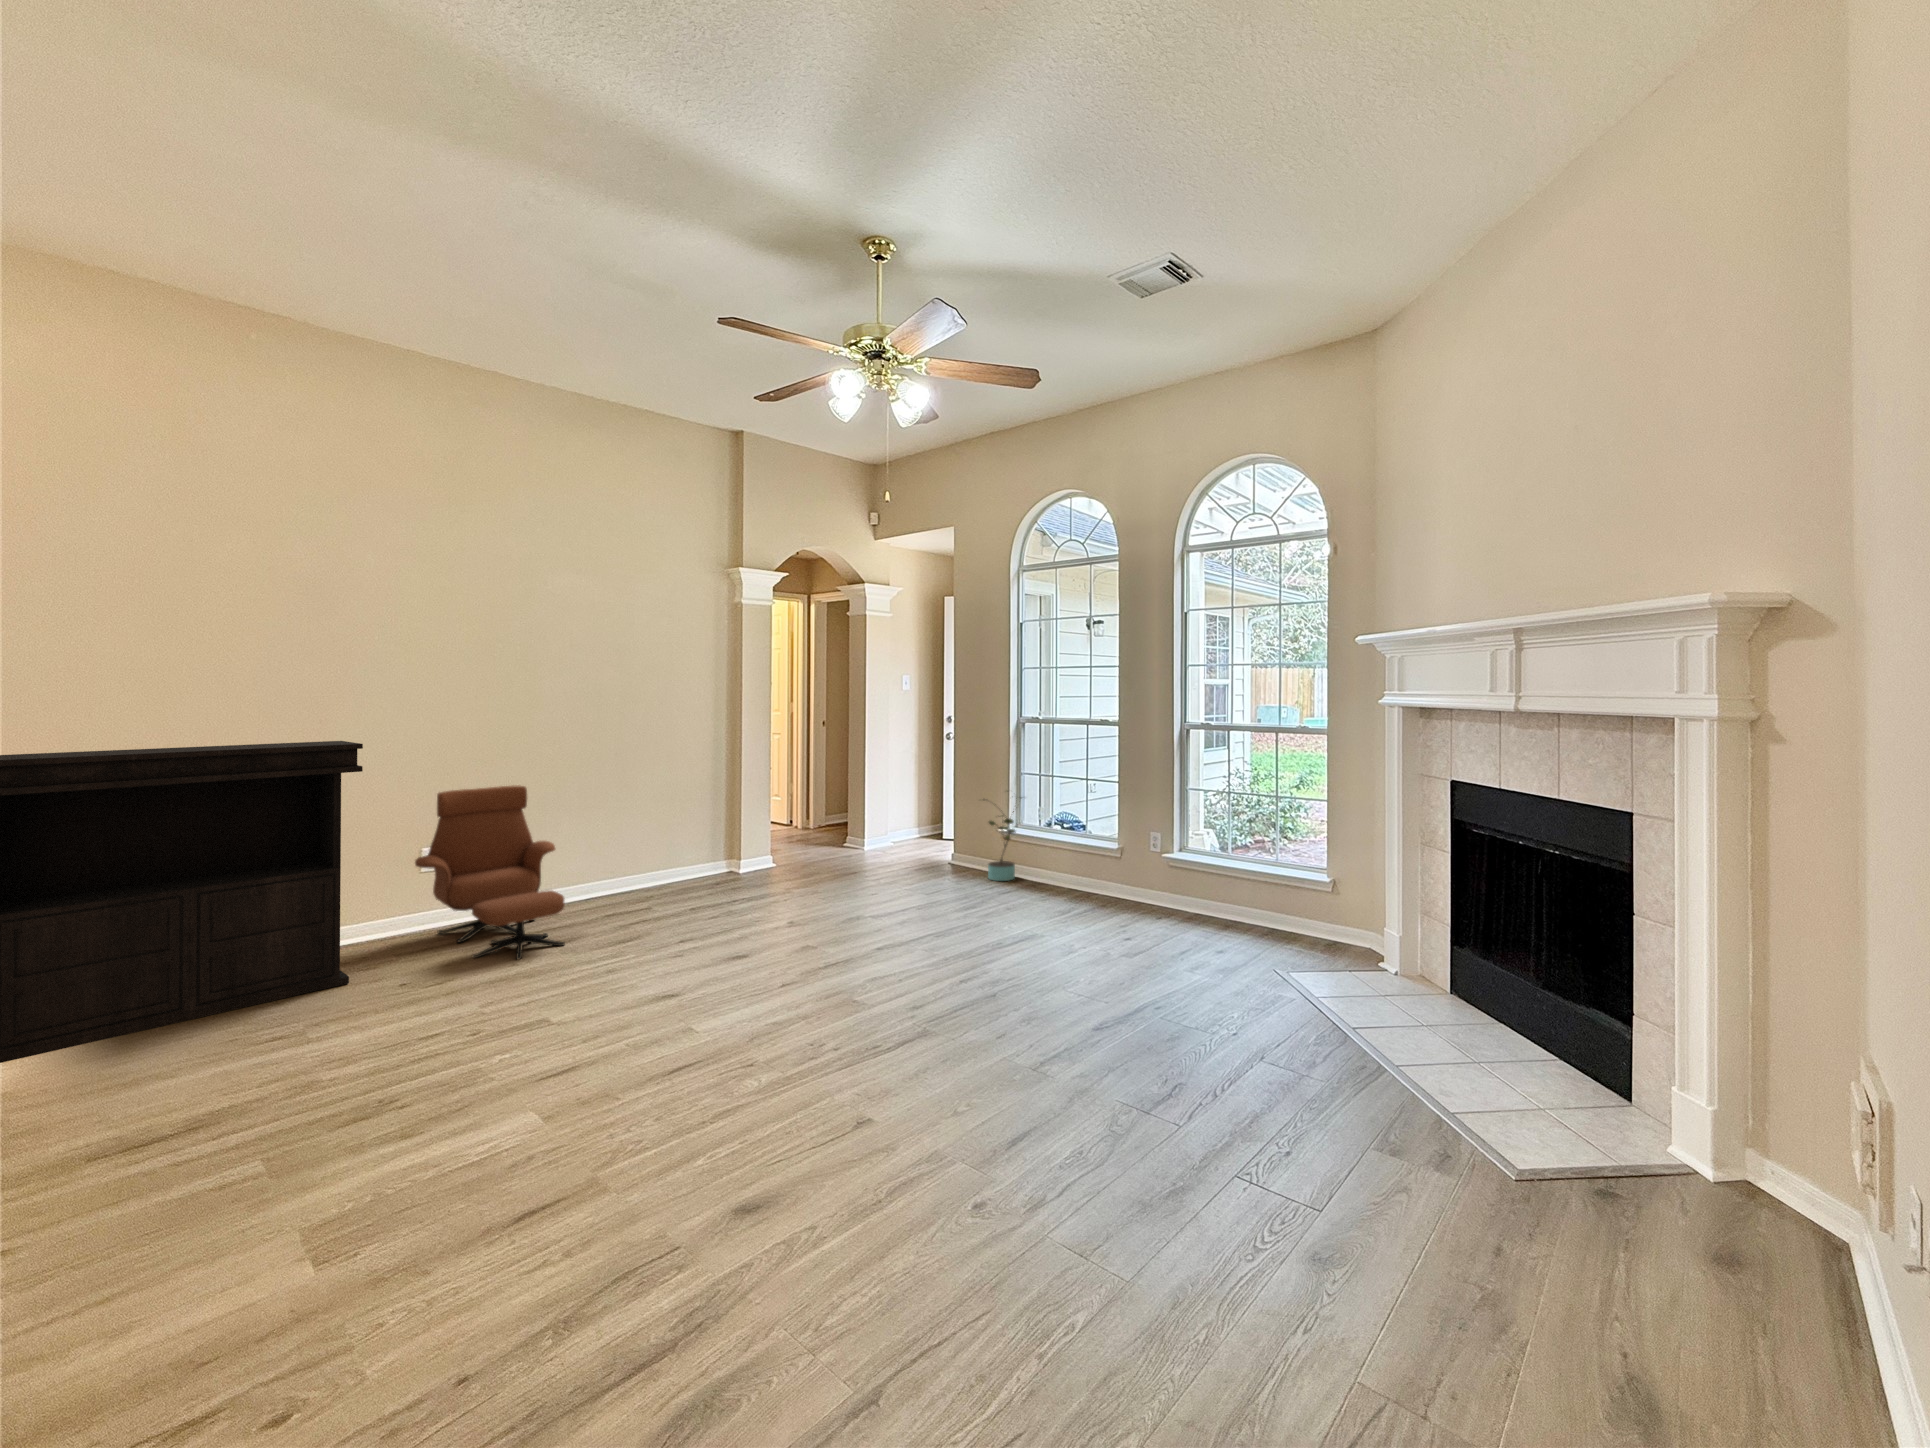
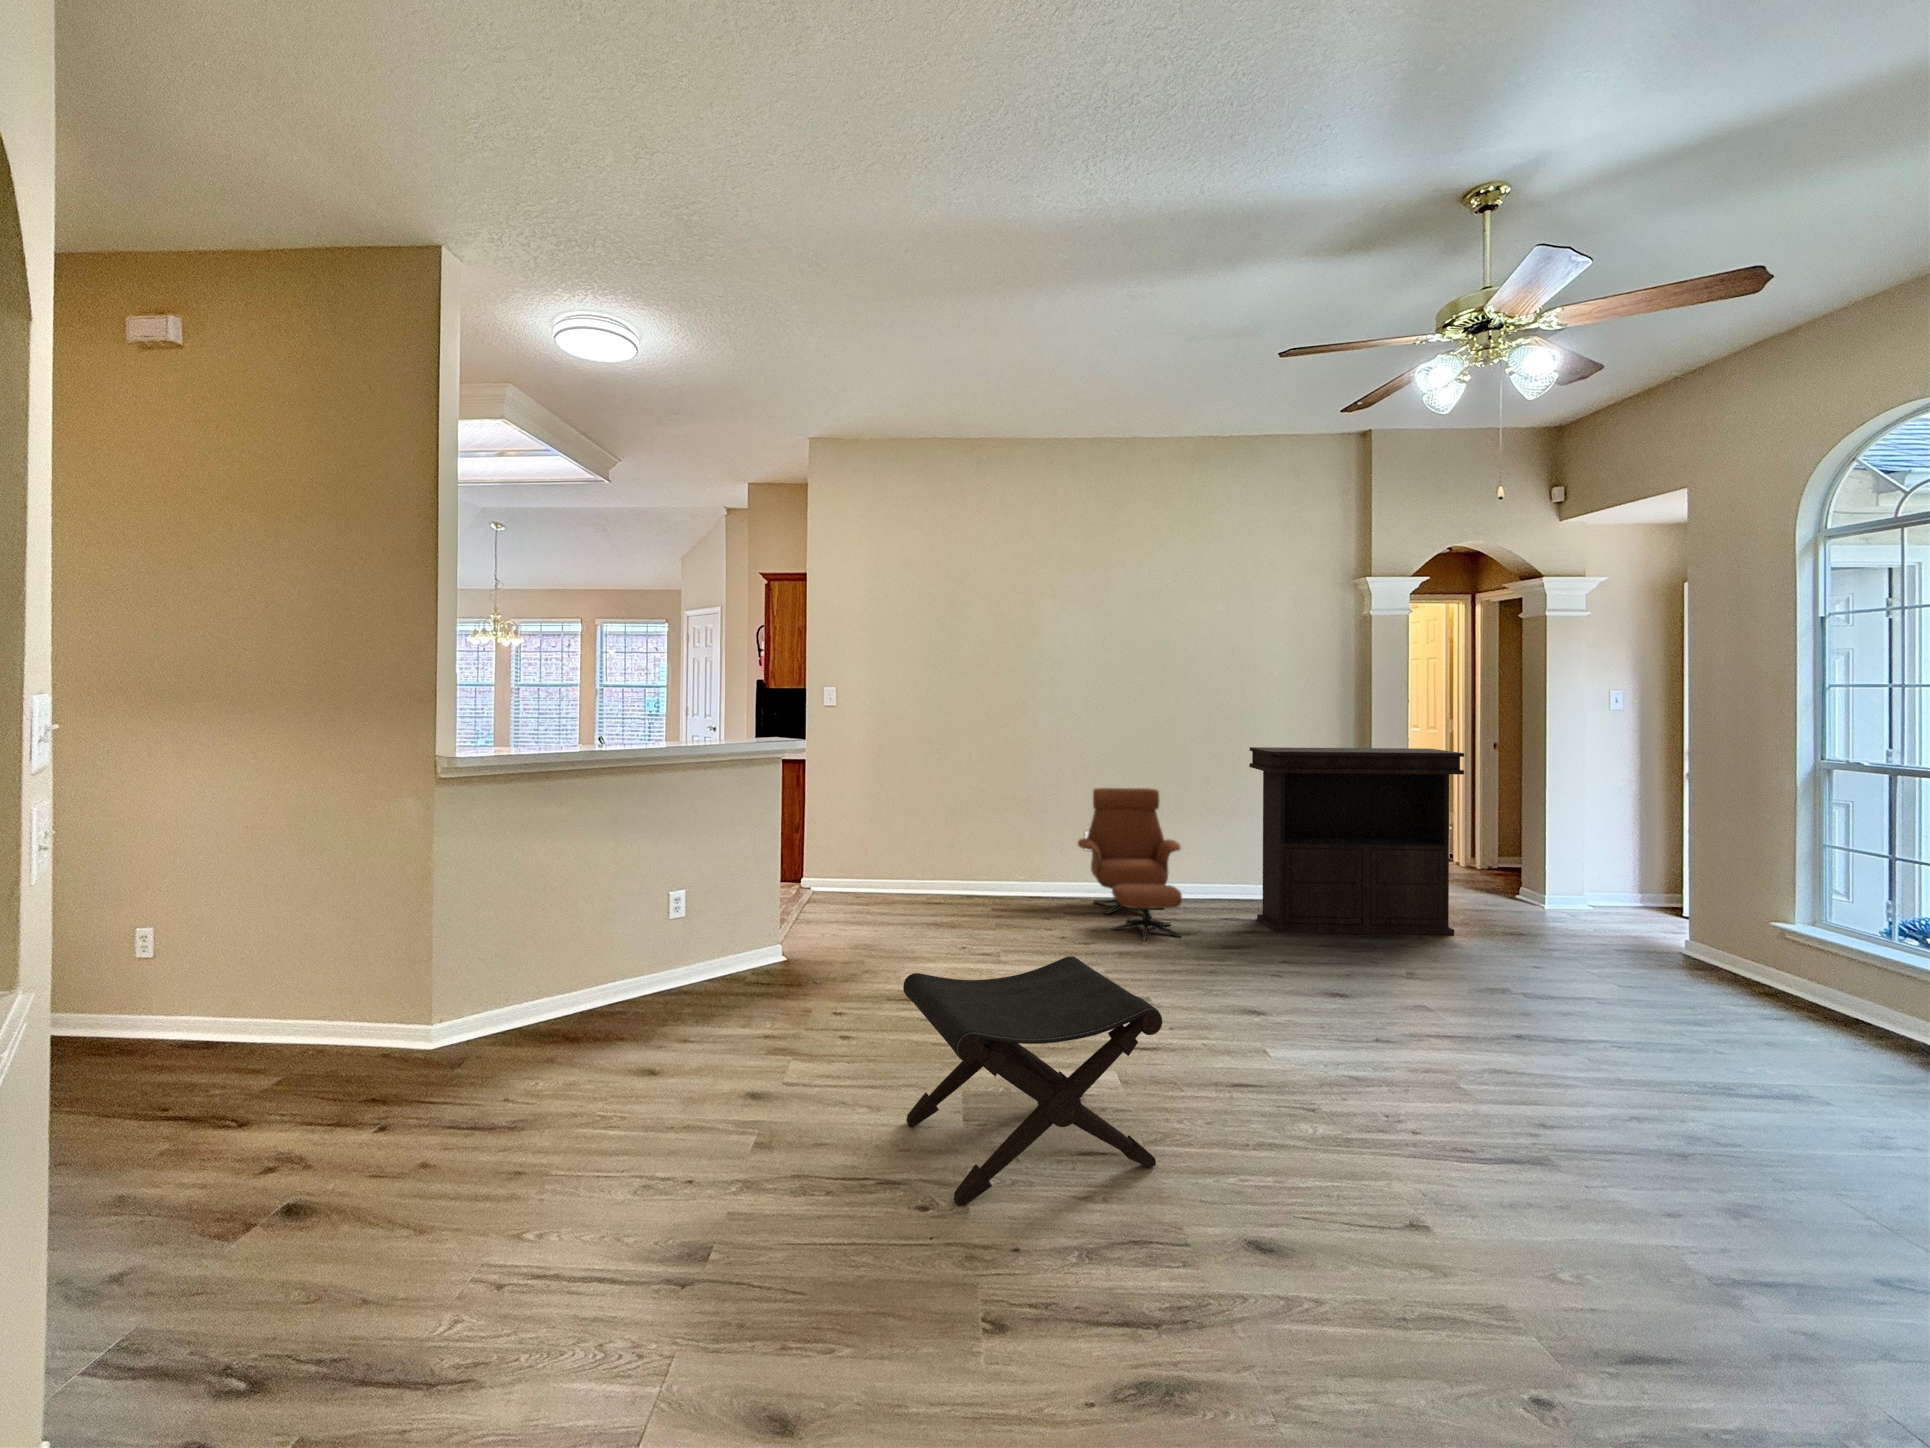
console table: present [0,741,363,1063] -> present [1249,747,1464,935]
potted plant: present [984,799,1016,881] -> none [1724,866,1826,1000]
footstool: none [193,985,623,1379] -> present [903,956,1162,1206]

